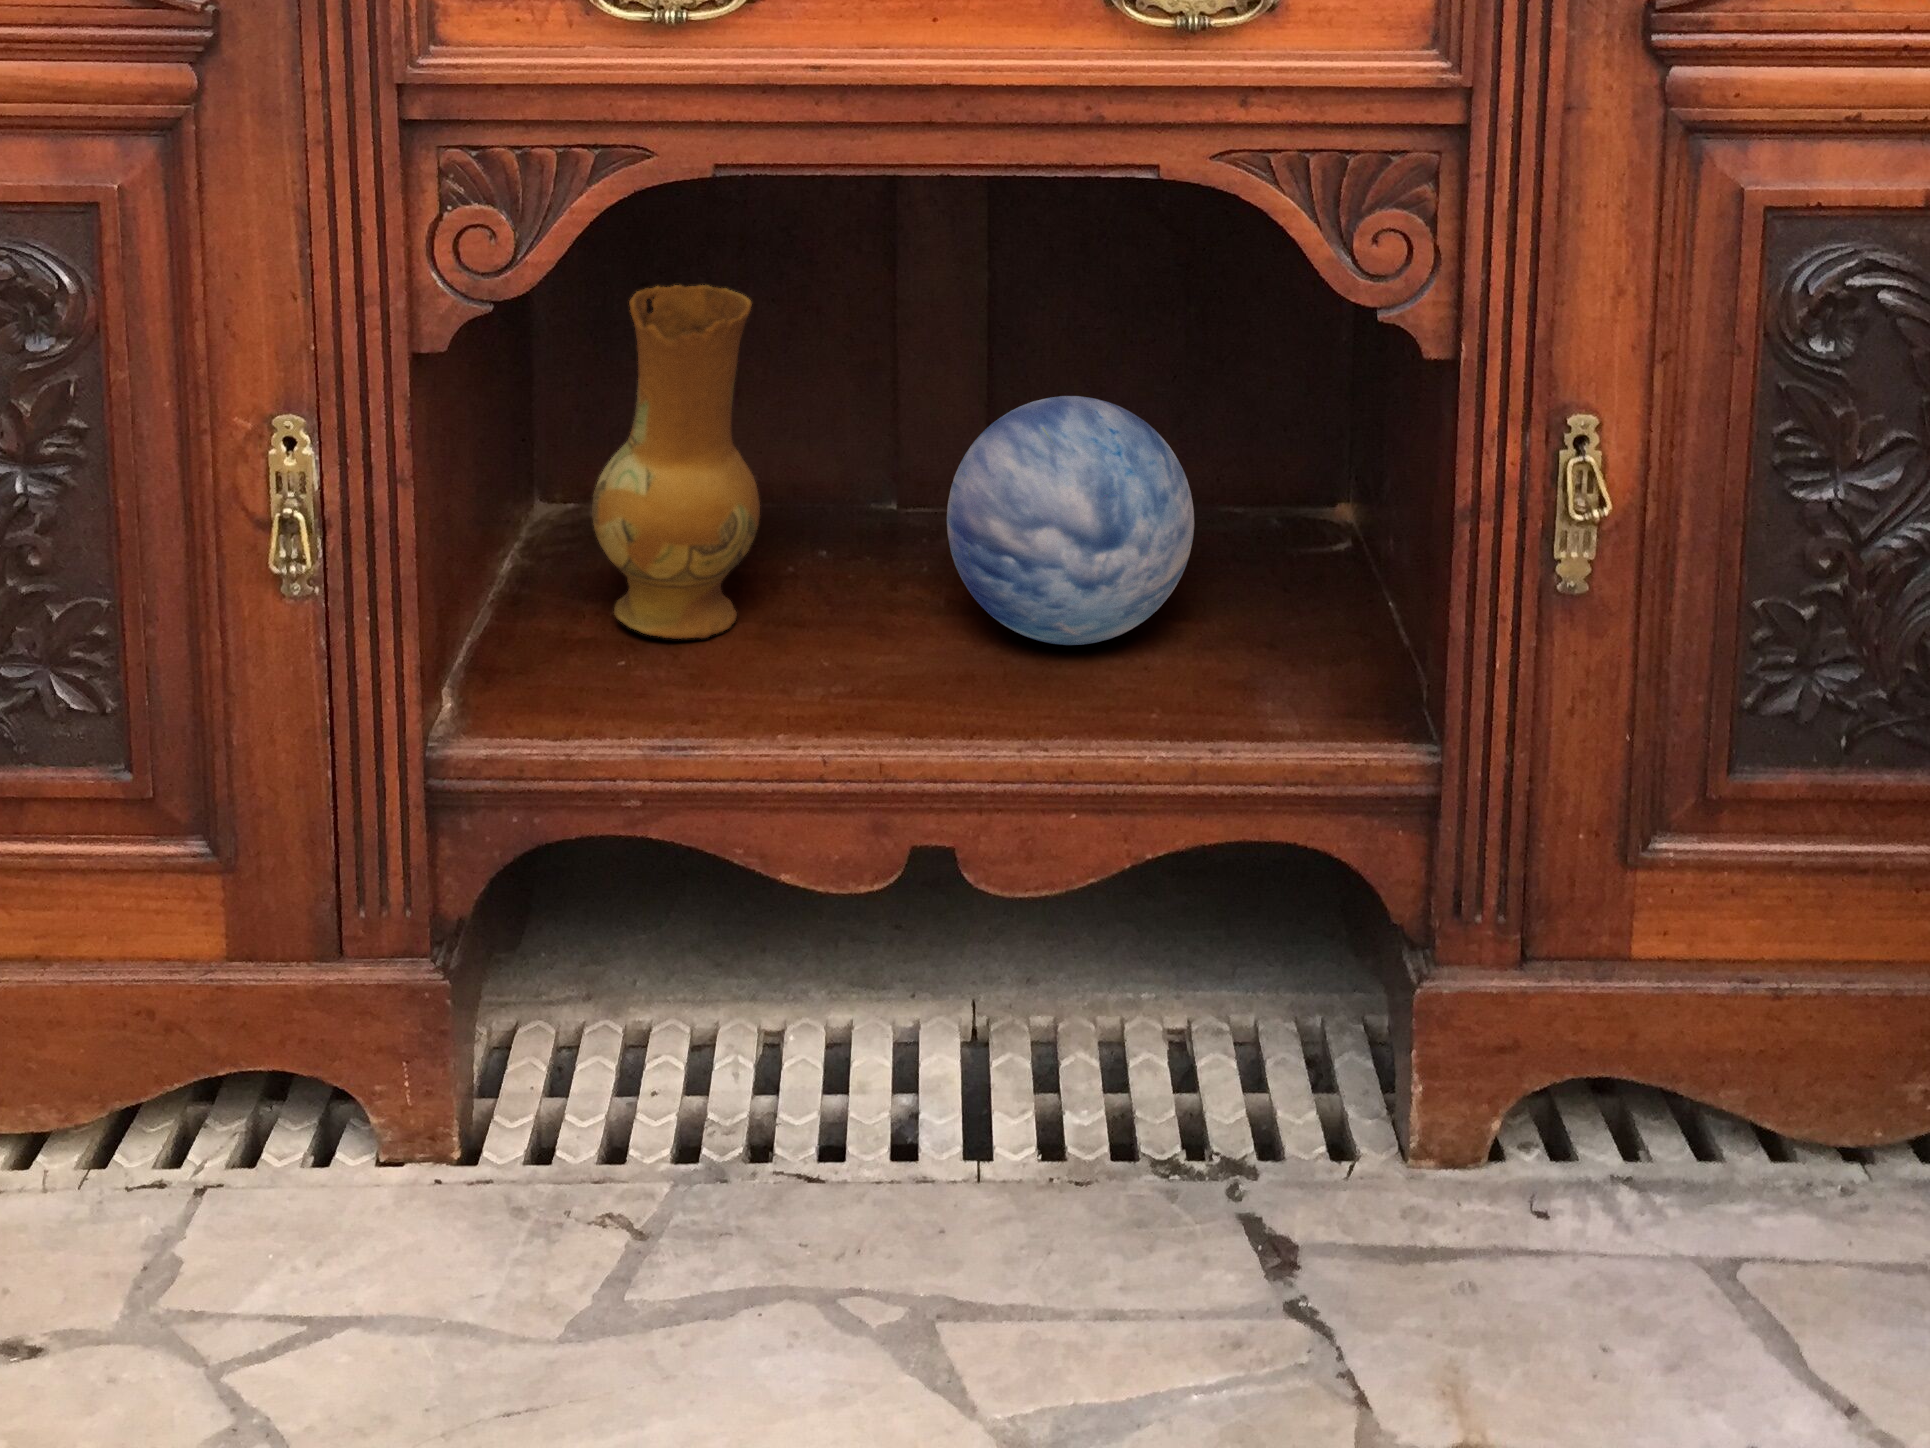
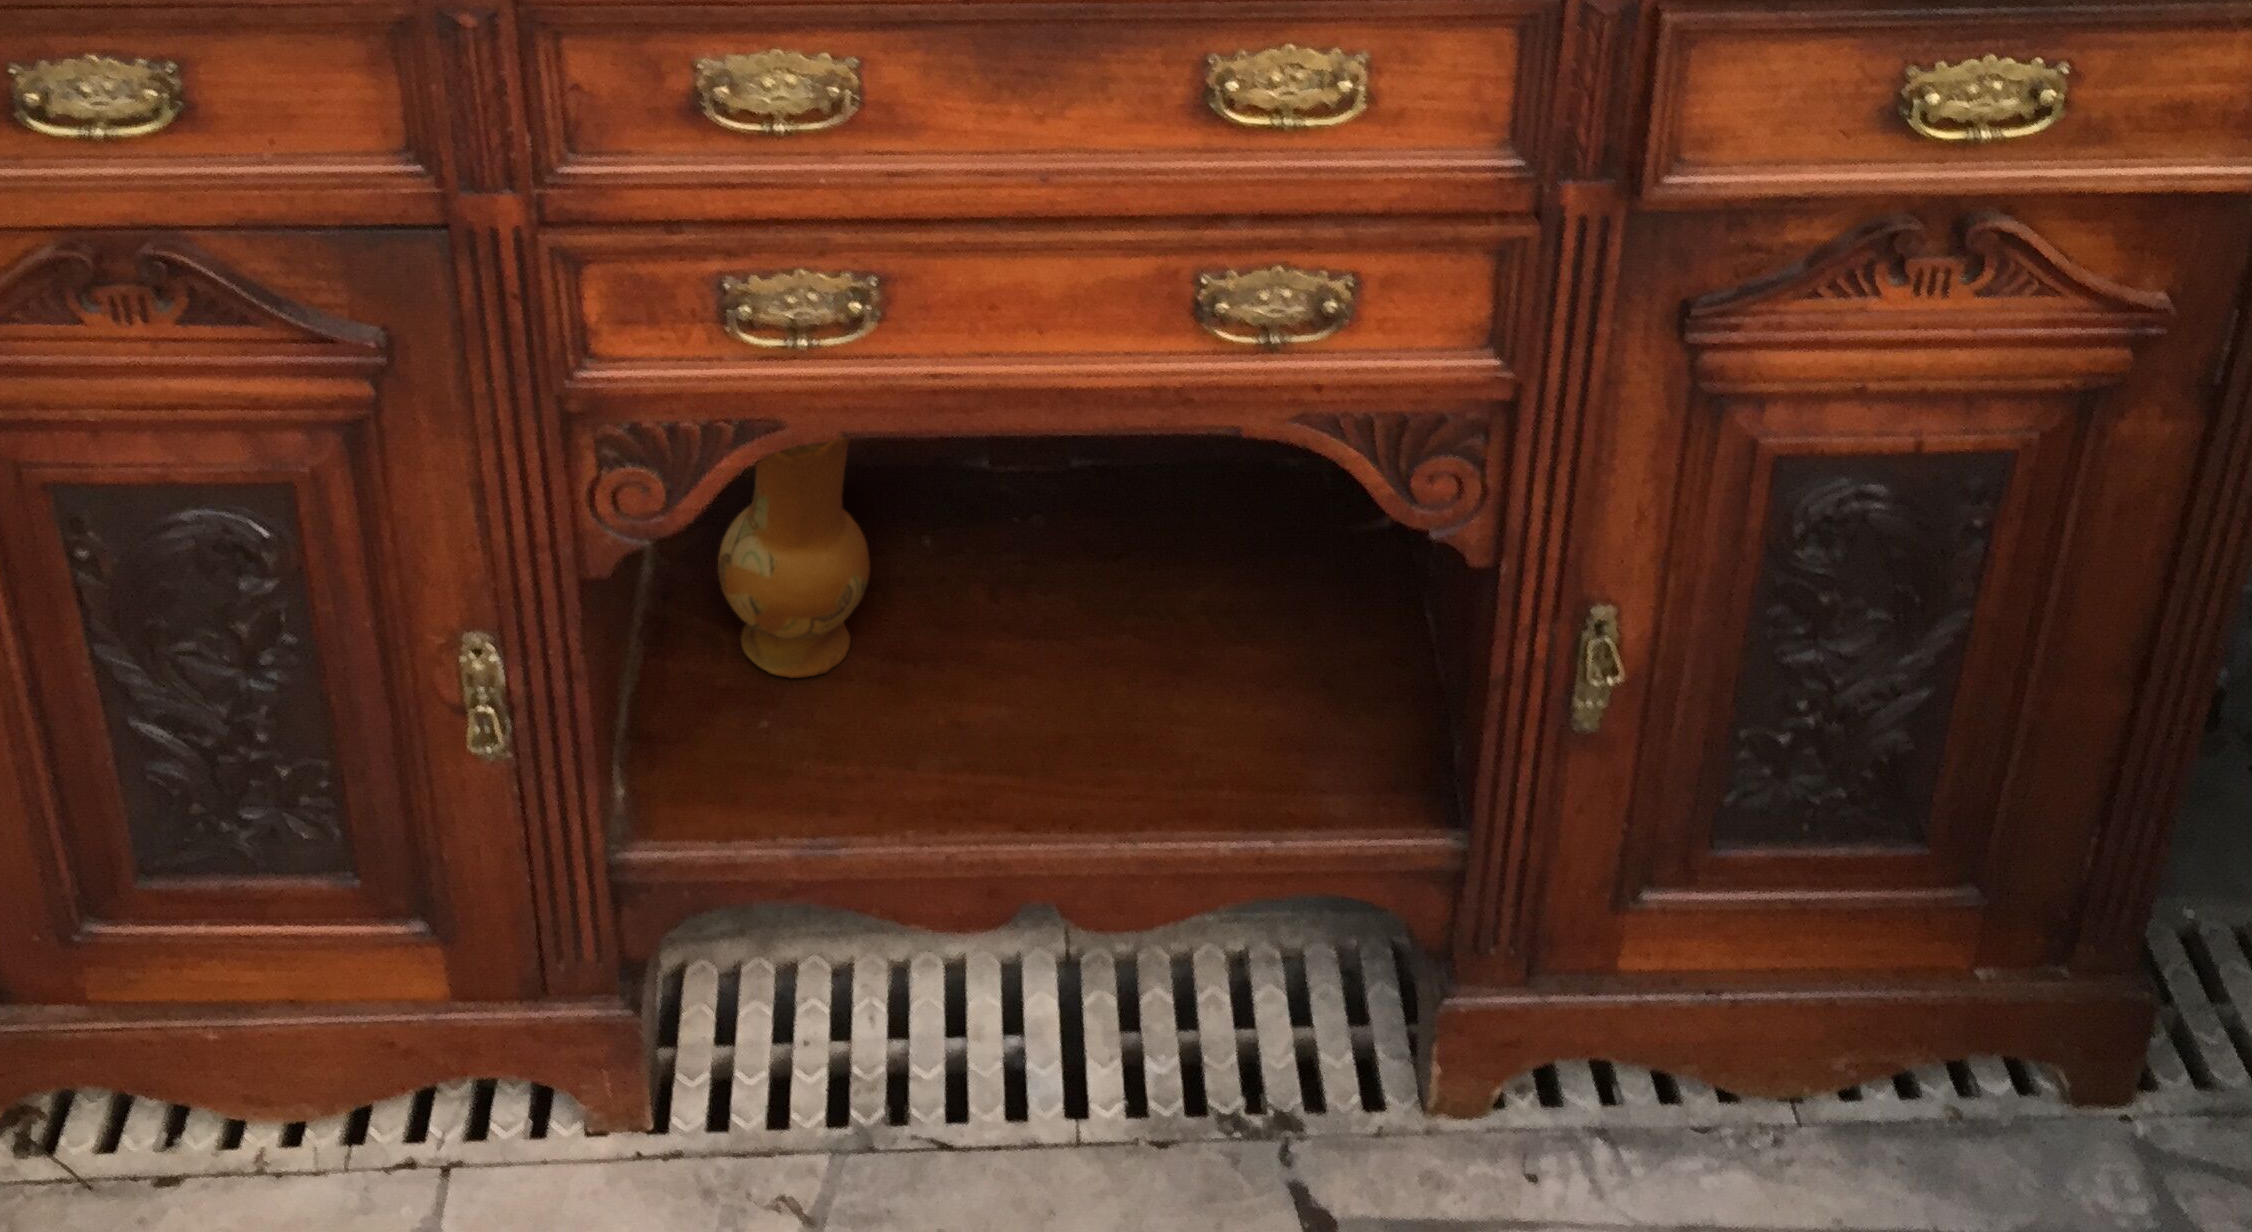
decorative orb: present [947,396,1194,645] -> none [1041,465,1263,687]

